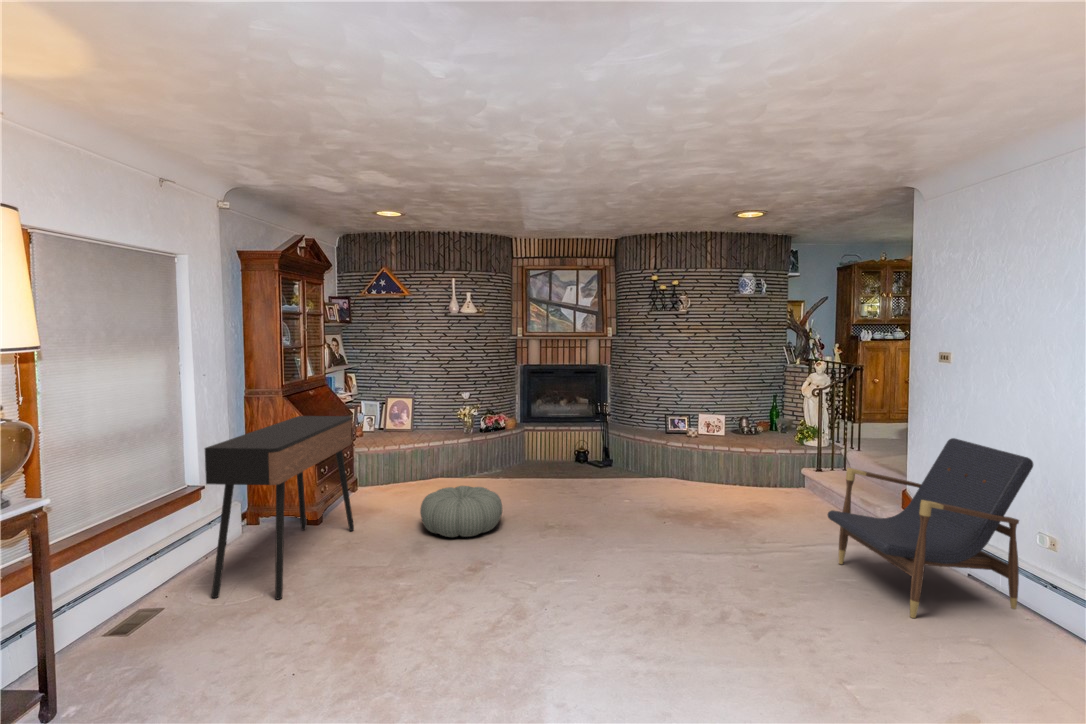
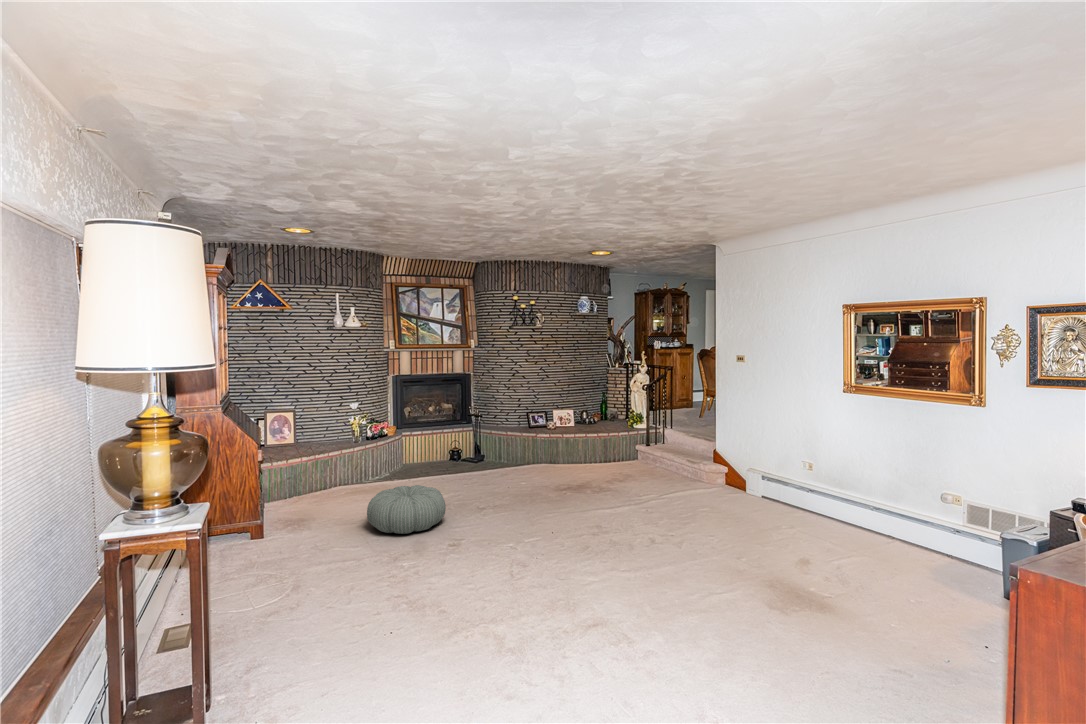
console table: present [205,416,354,599] -> none [192,428,300,631]
lounge chair: present [828,438,1033,618] -> none [704,409,826,530]

